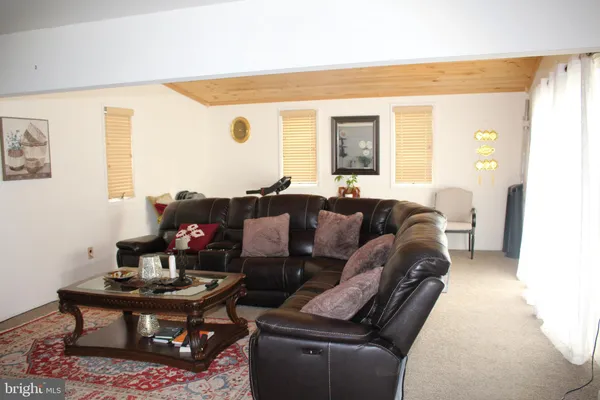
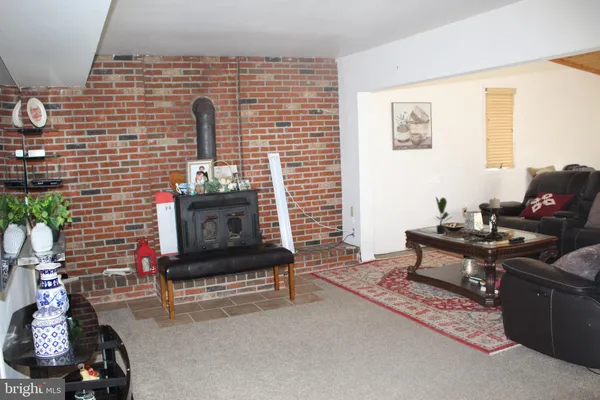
potted plant: none [100,241,125,288] -> present [436,198,449,234]

